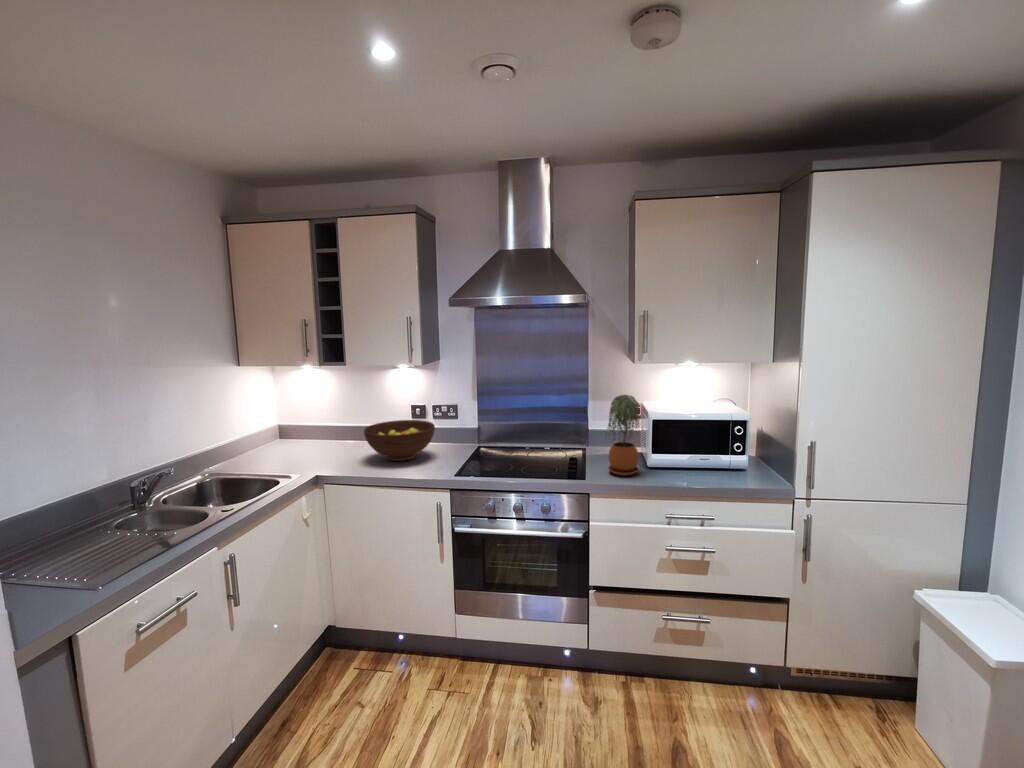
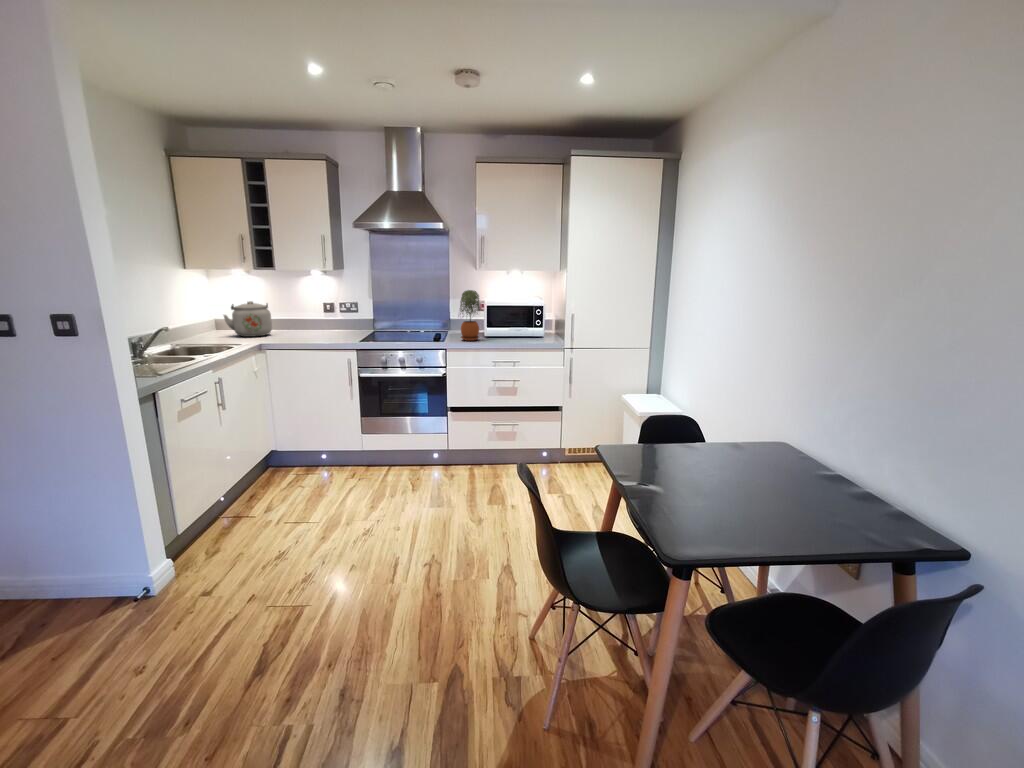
kettle: none [278,407,342,457] -> present [224,301,272,337]
fruit bowl: present [364,420,435,461] -> none [291,312,343,338]

